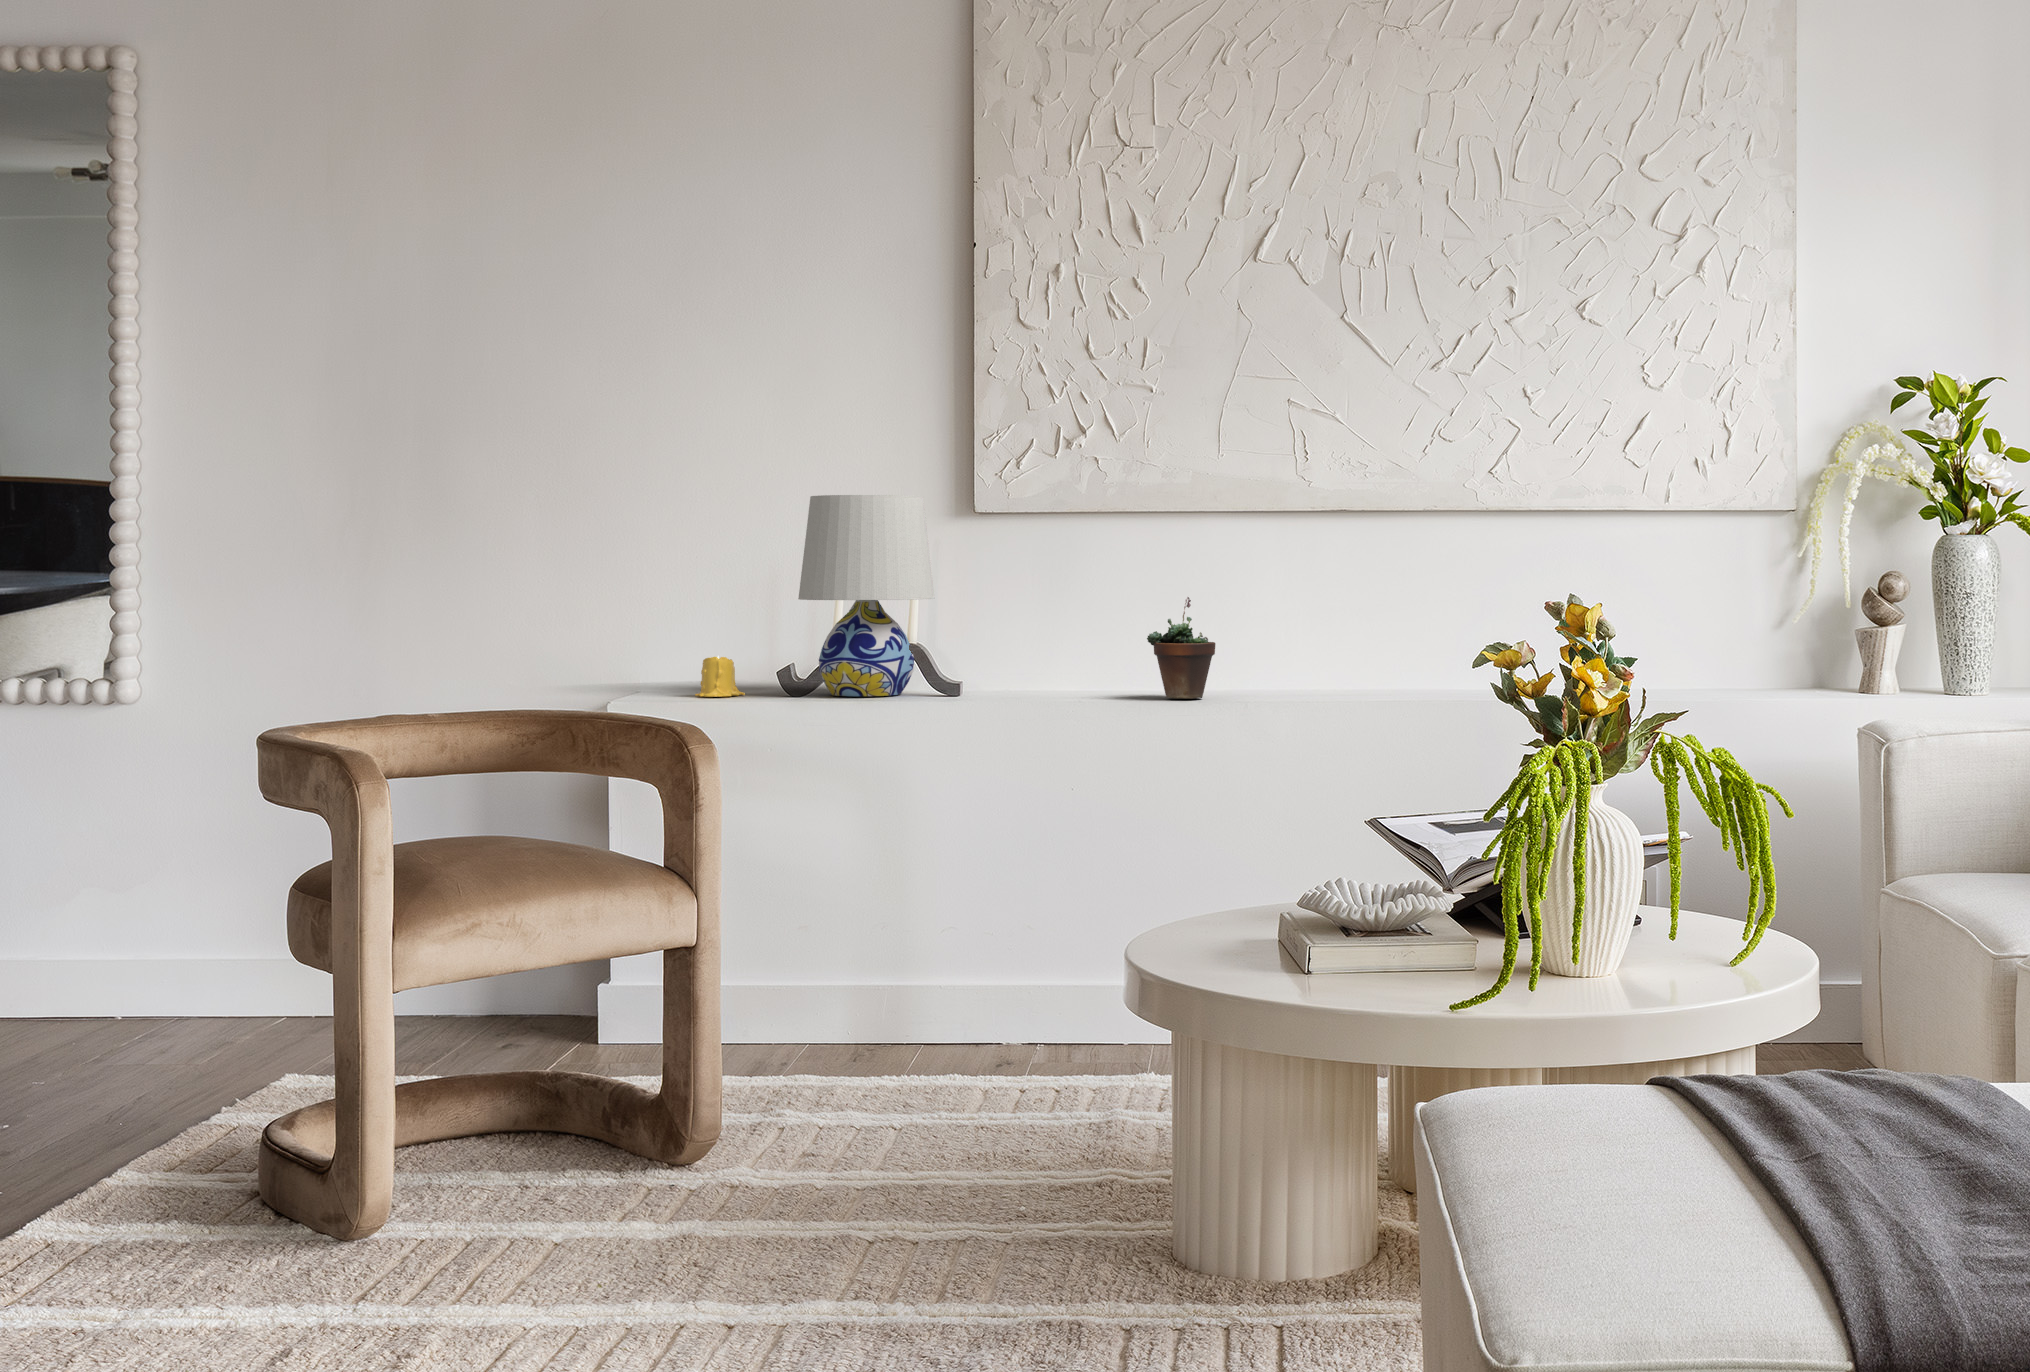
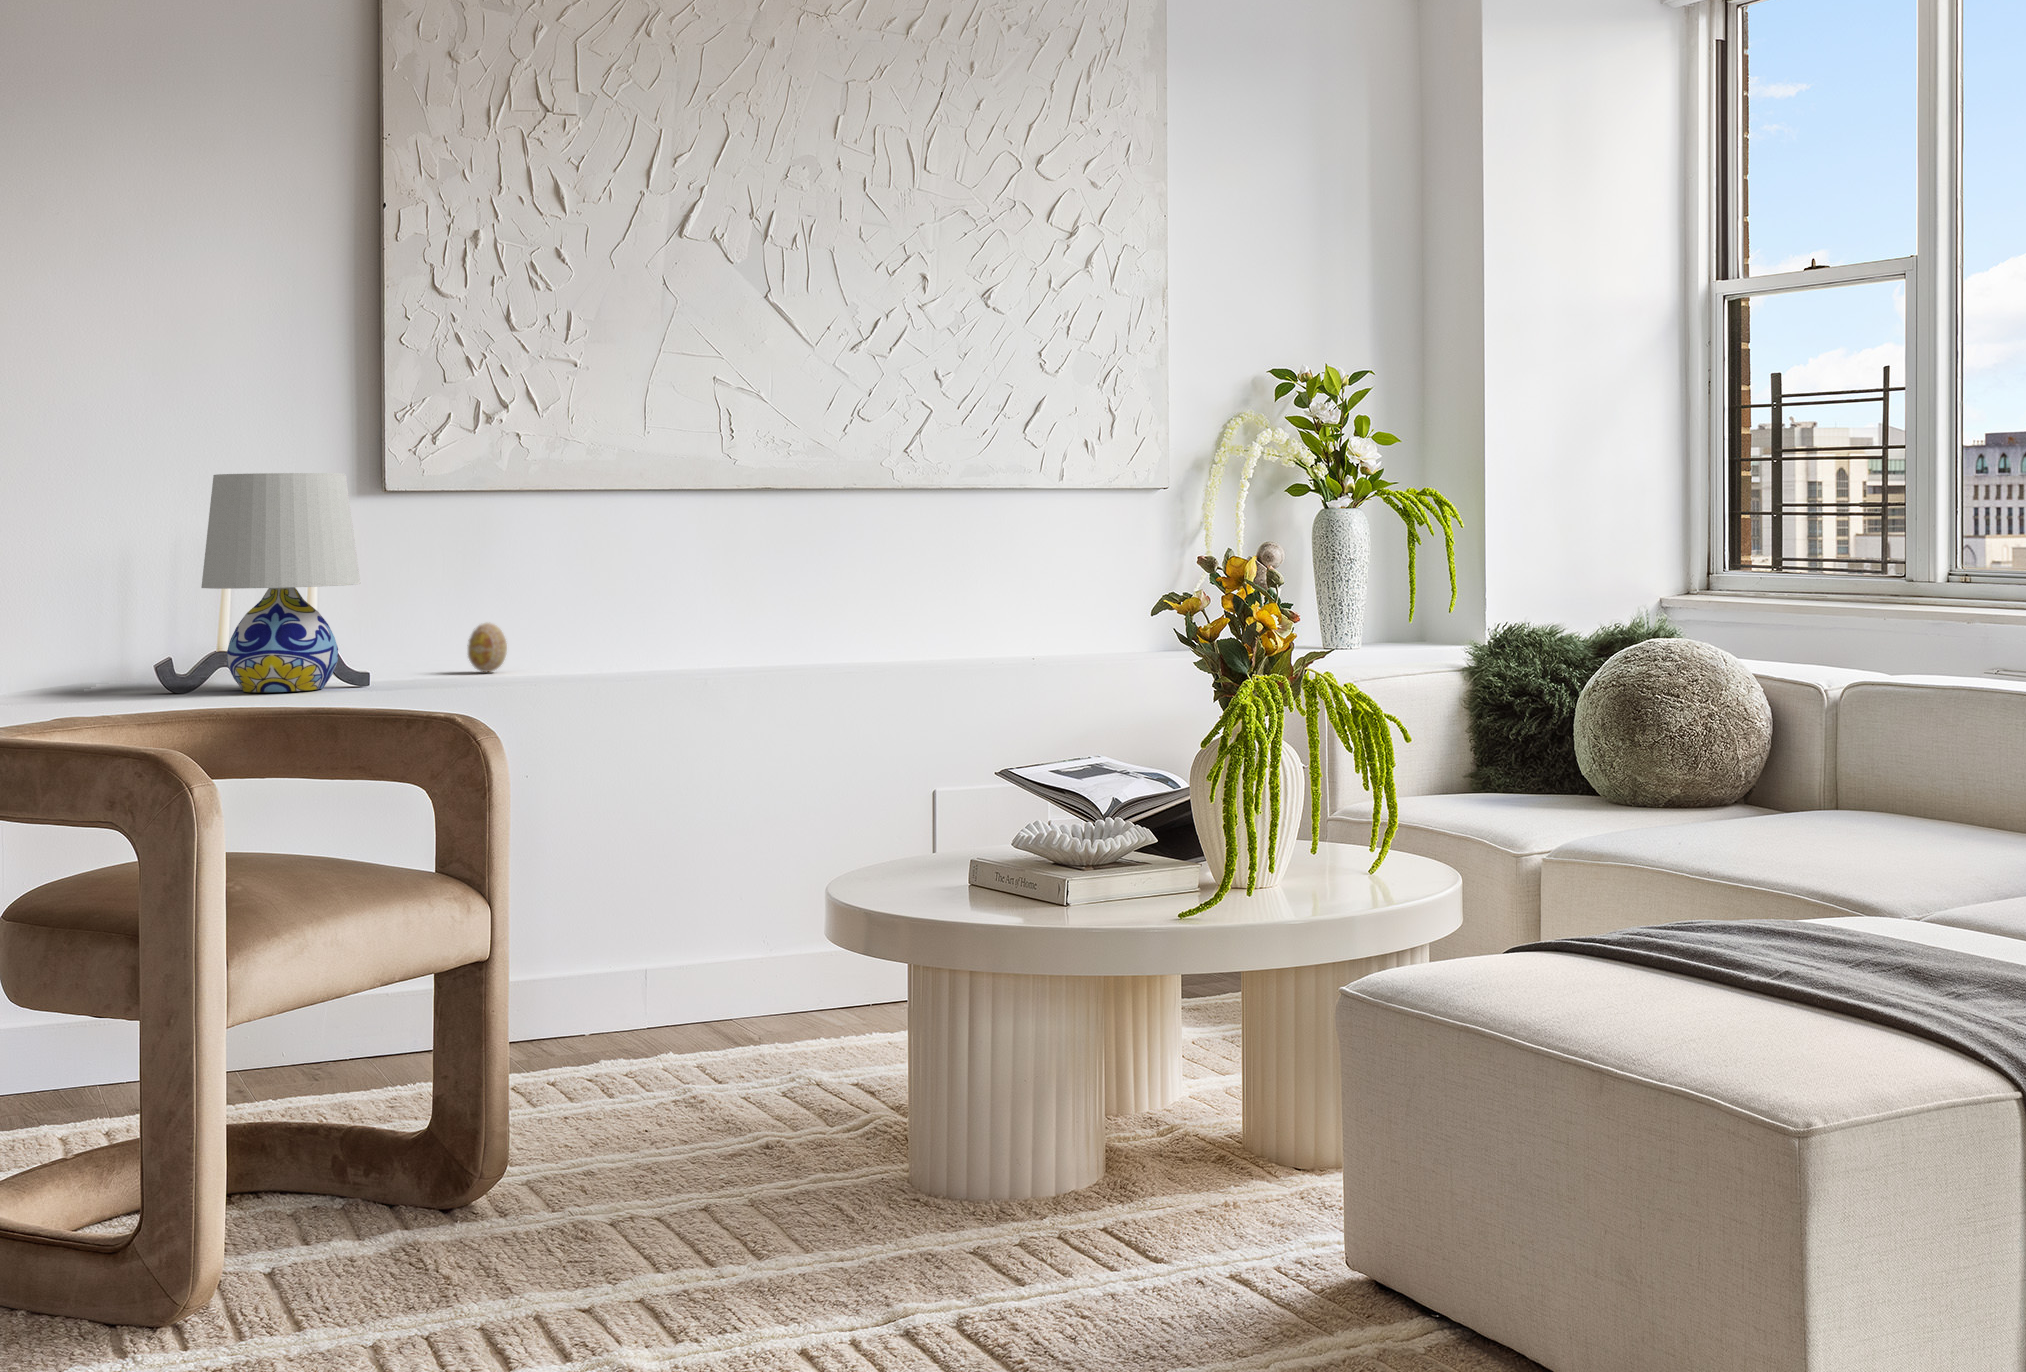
succulent plant: present [1147,597,1215,699] -> none [613,575,682,678]
decorative egg: none [1054,639,1090,687] -> present [468,623,507,672]
candle: present [695,656,745,697] -> none [80,653,138,701]

